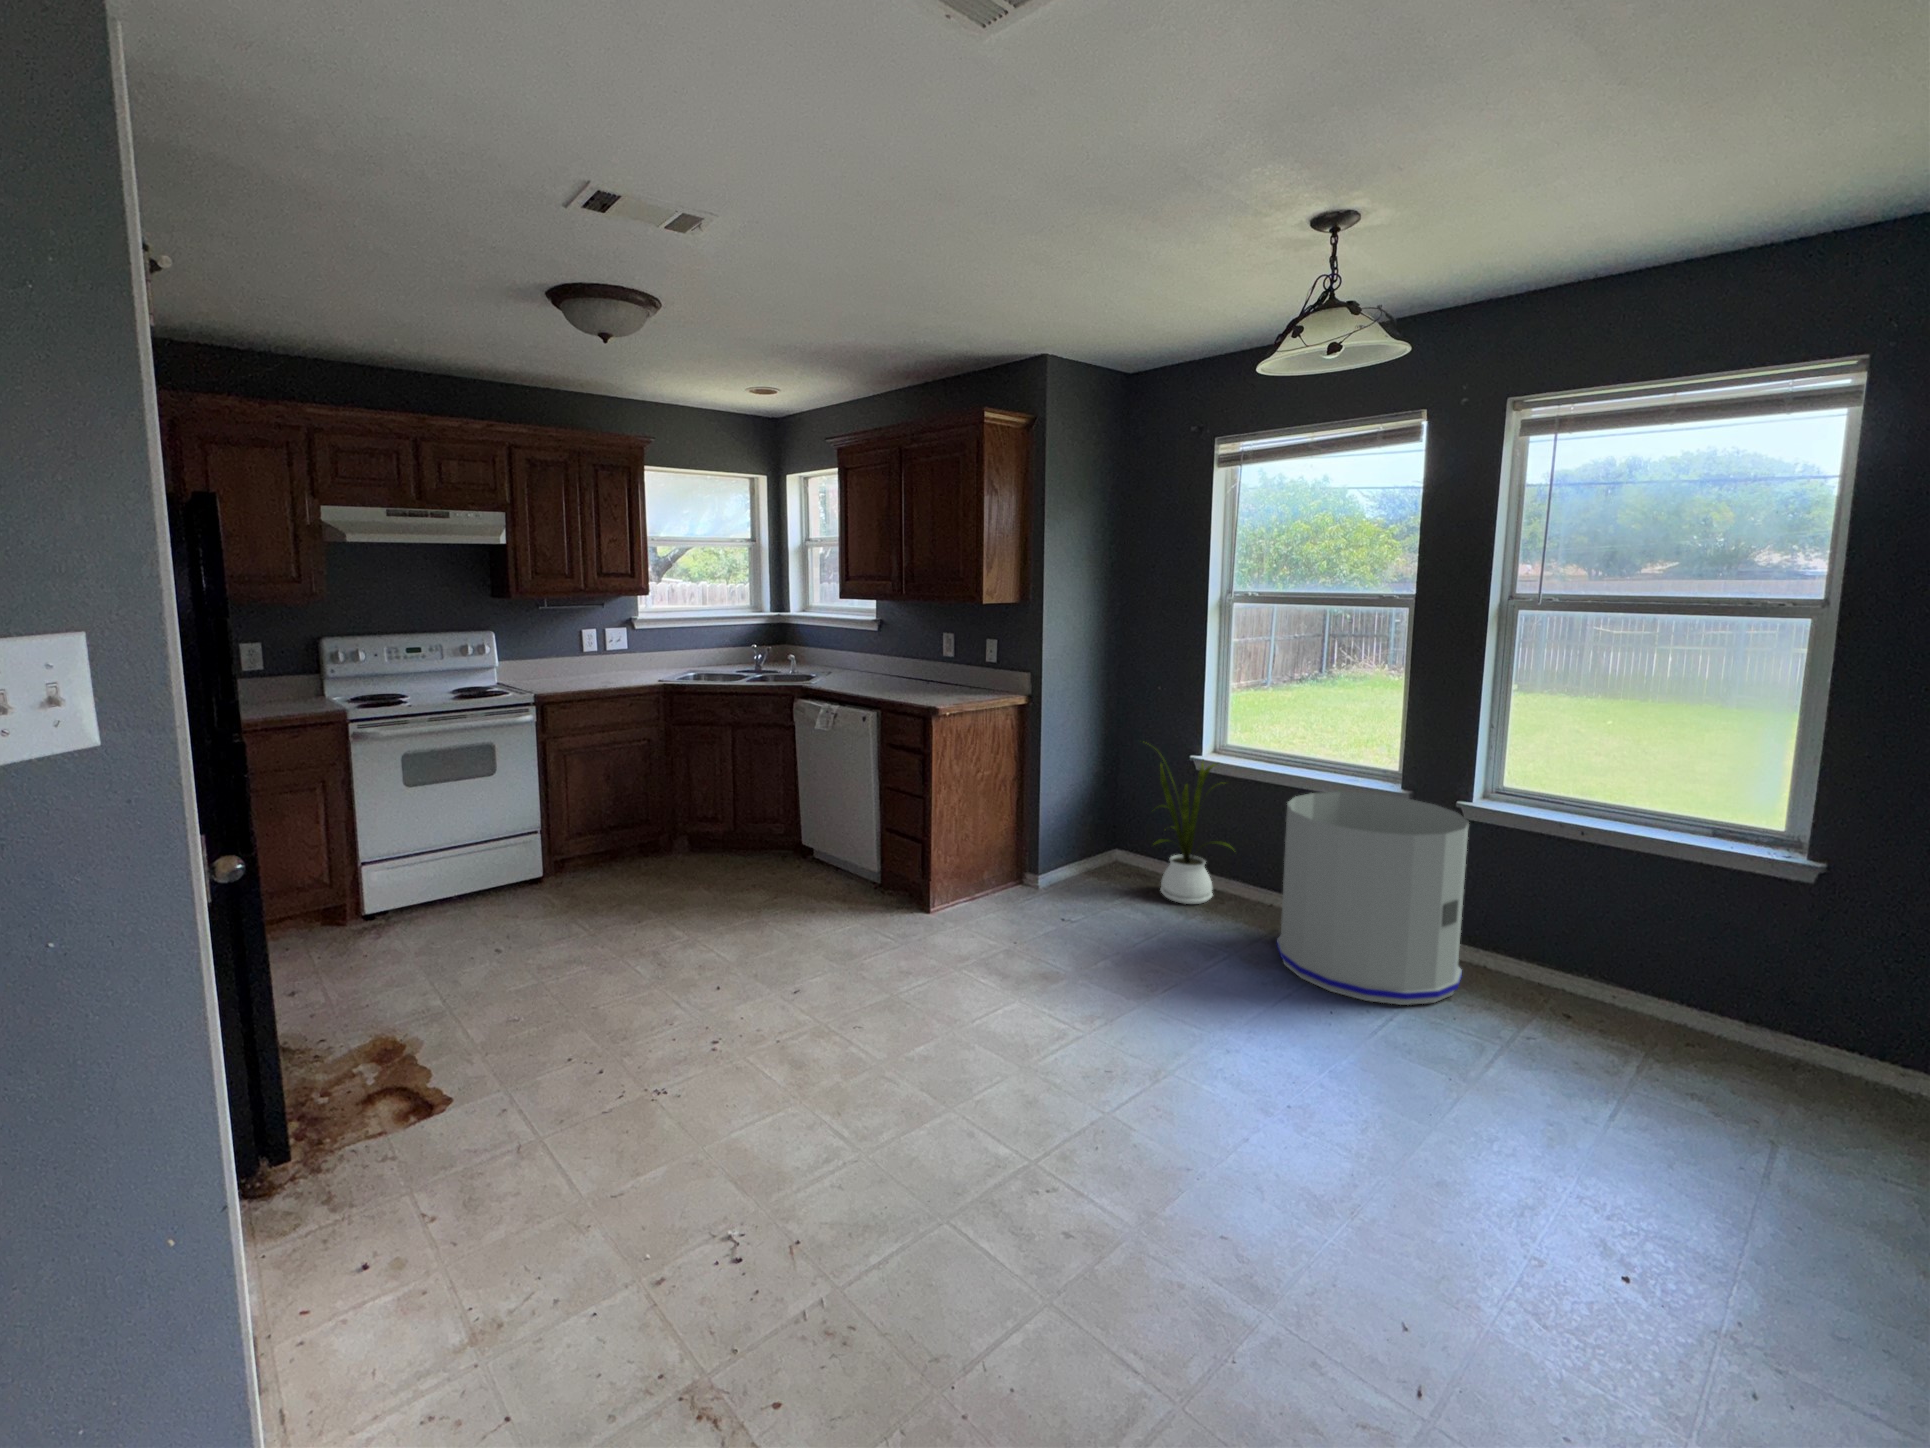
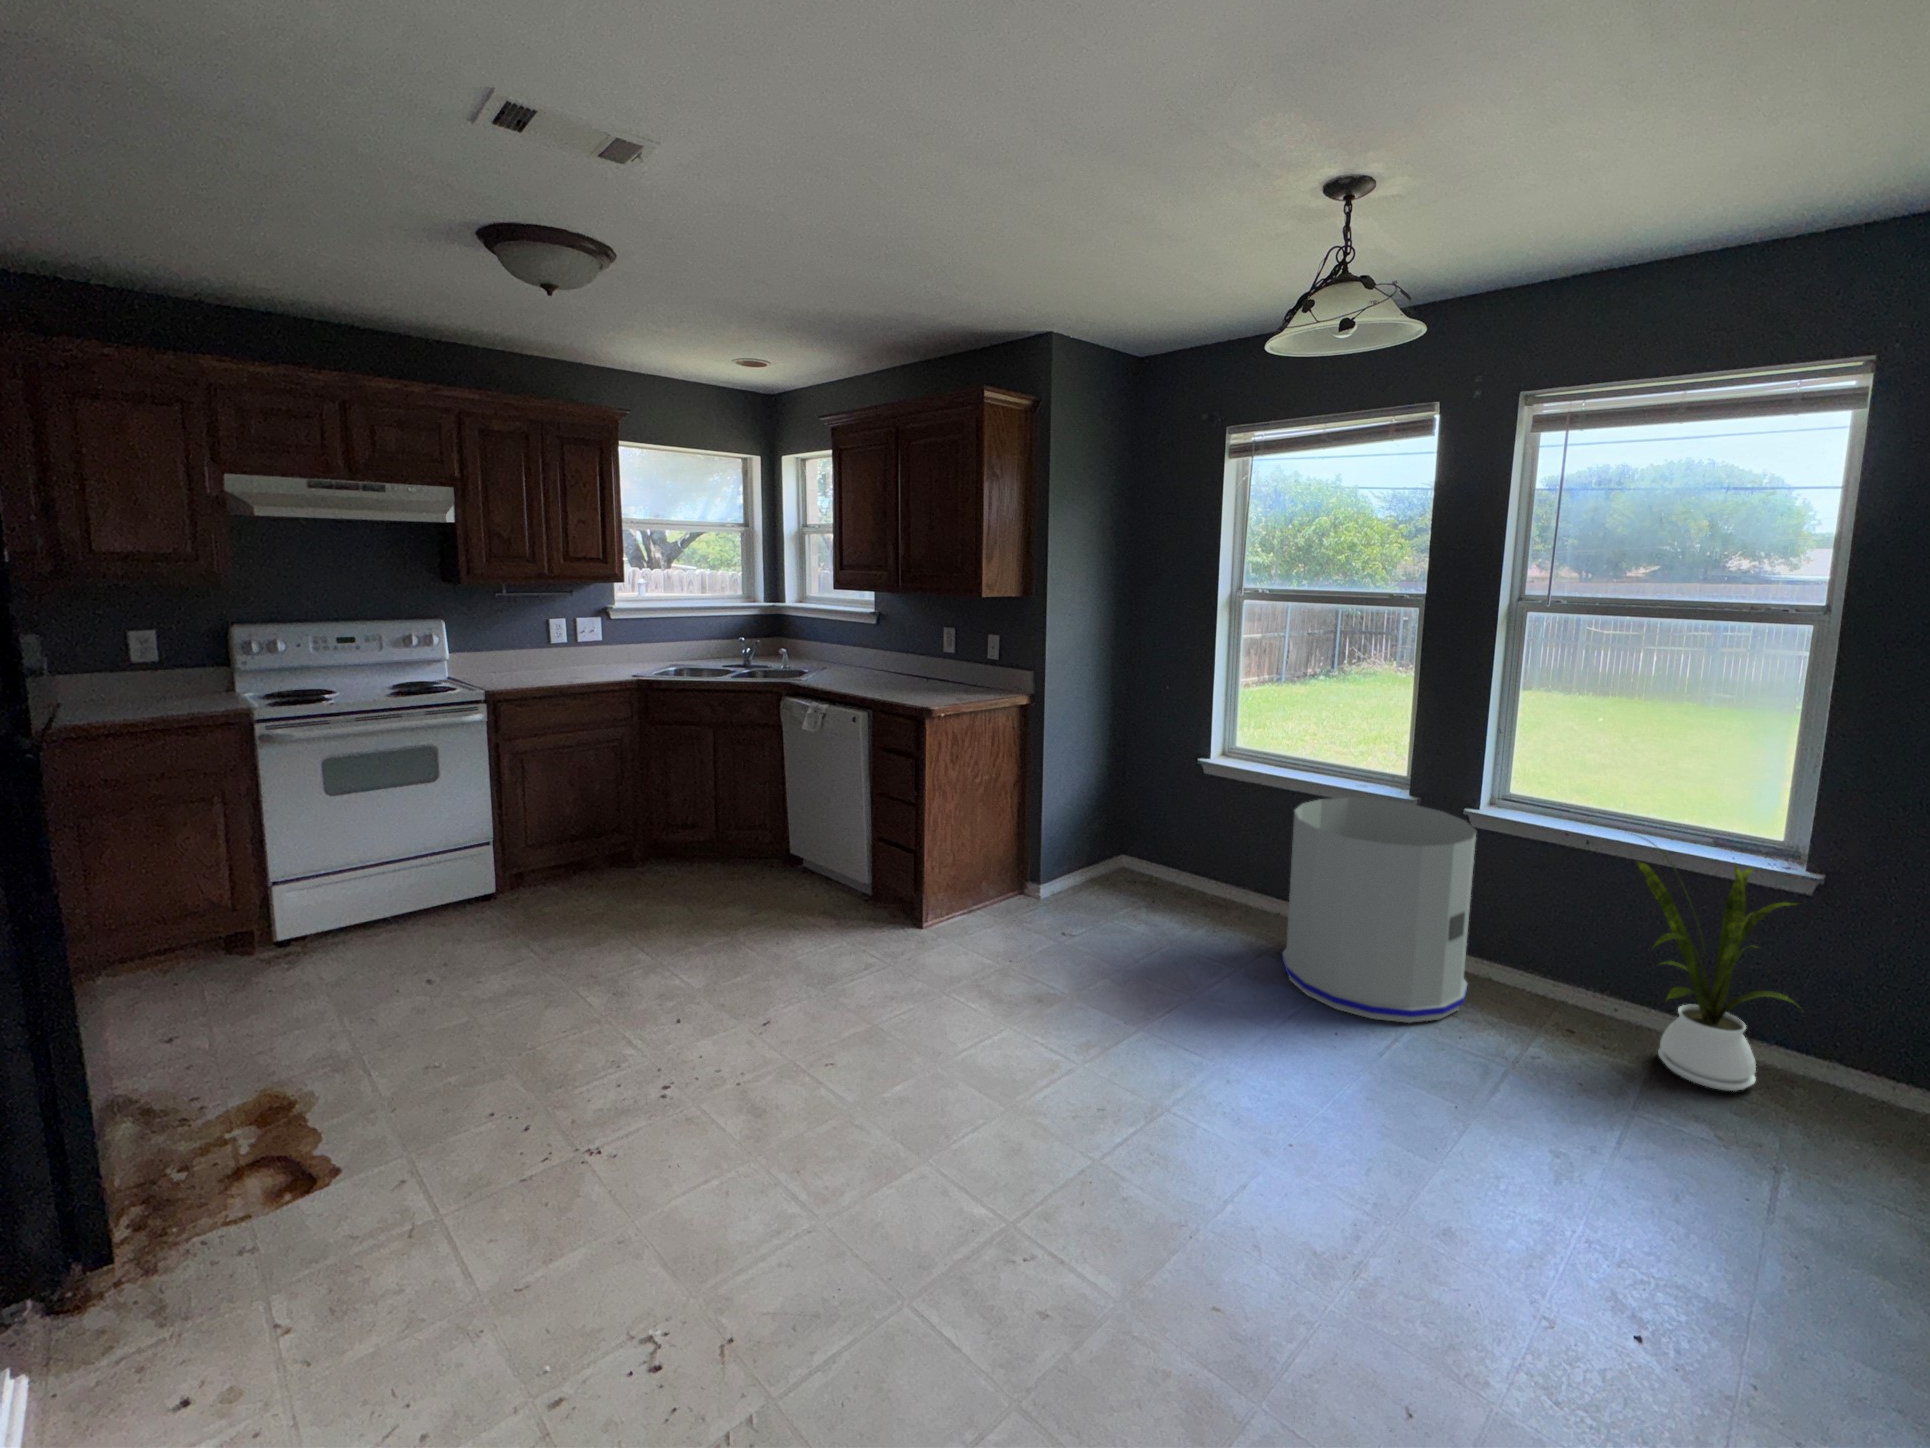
house plant: present [1143,741,1232,904] -> present [1637,843,1794,1091]

